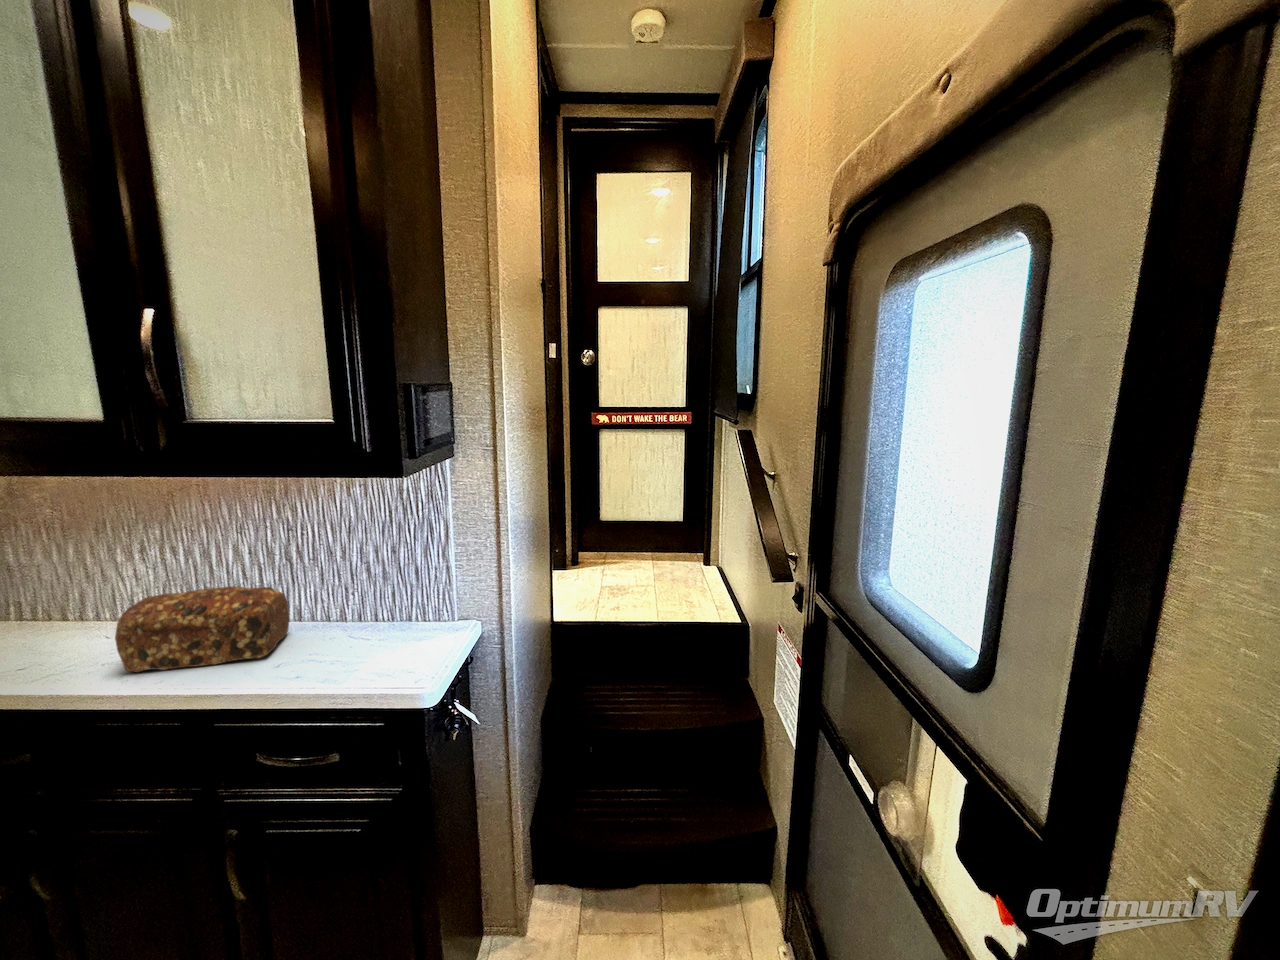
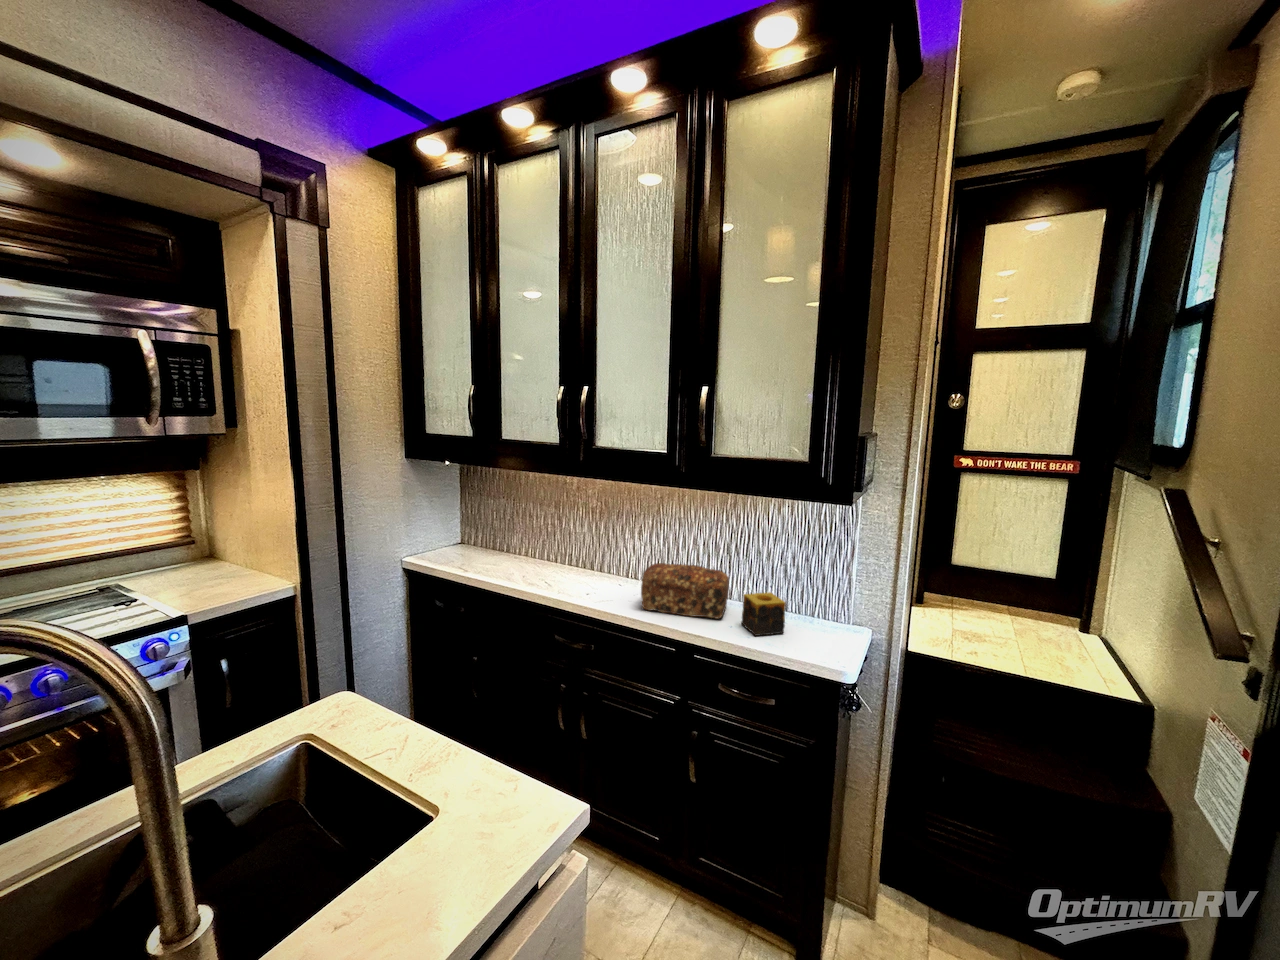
candle: none [294,605,358,672] -> present [742,592,786,636]

